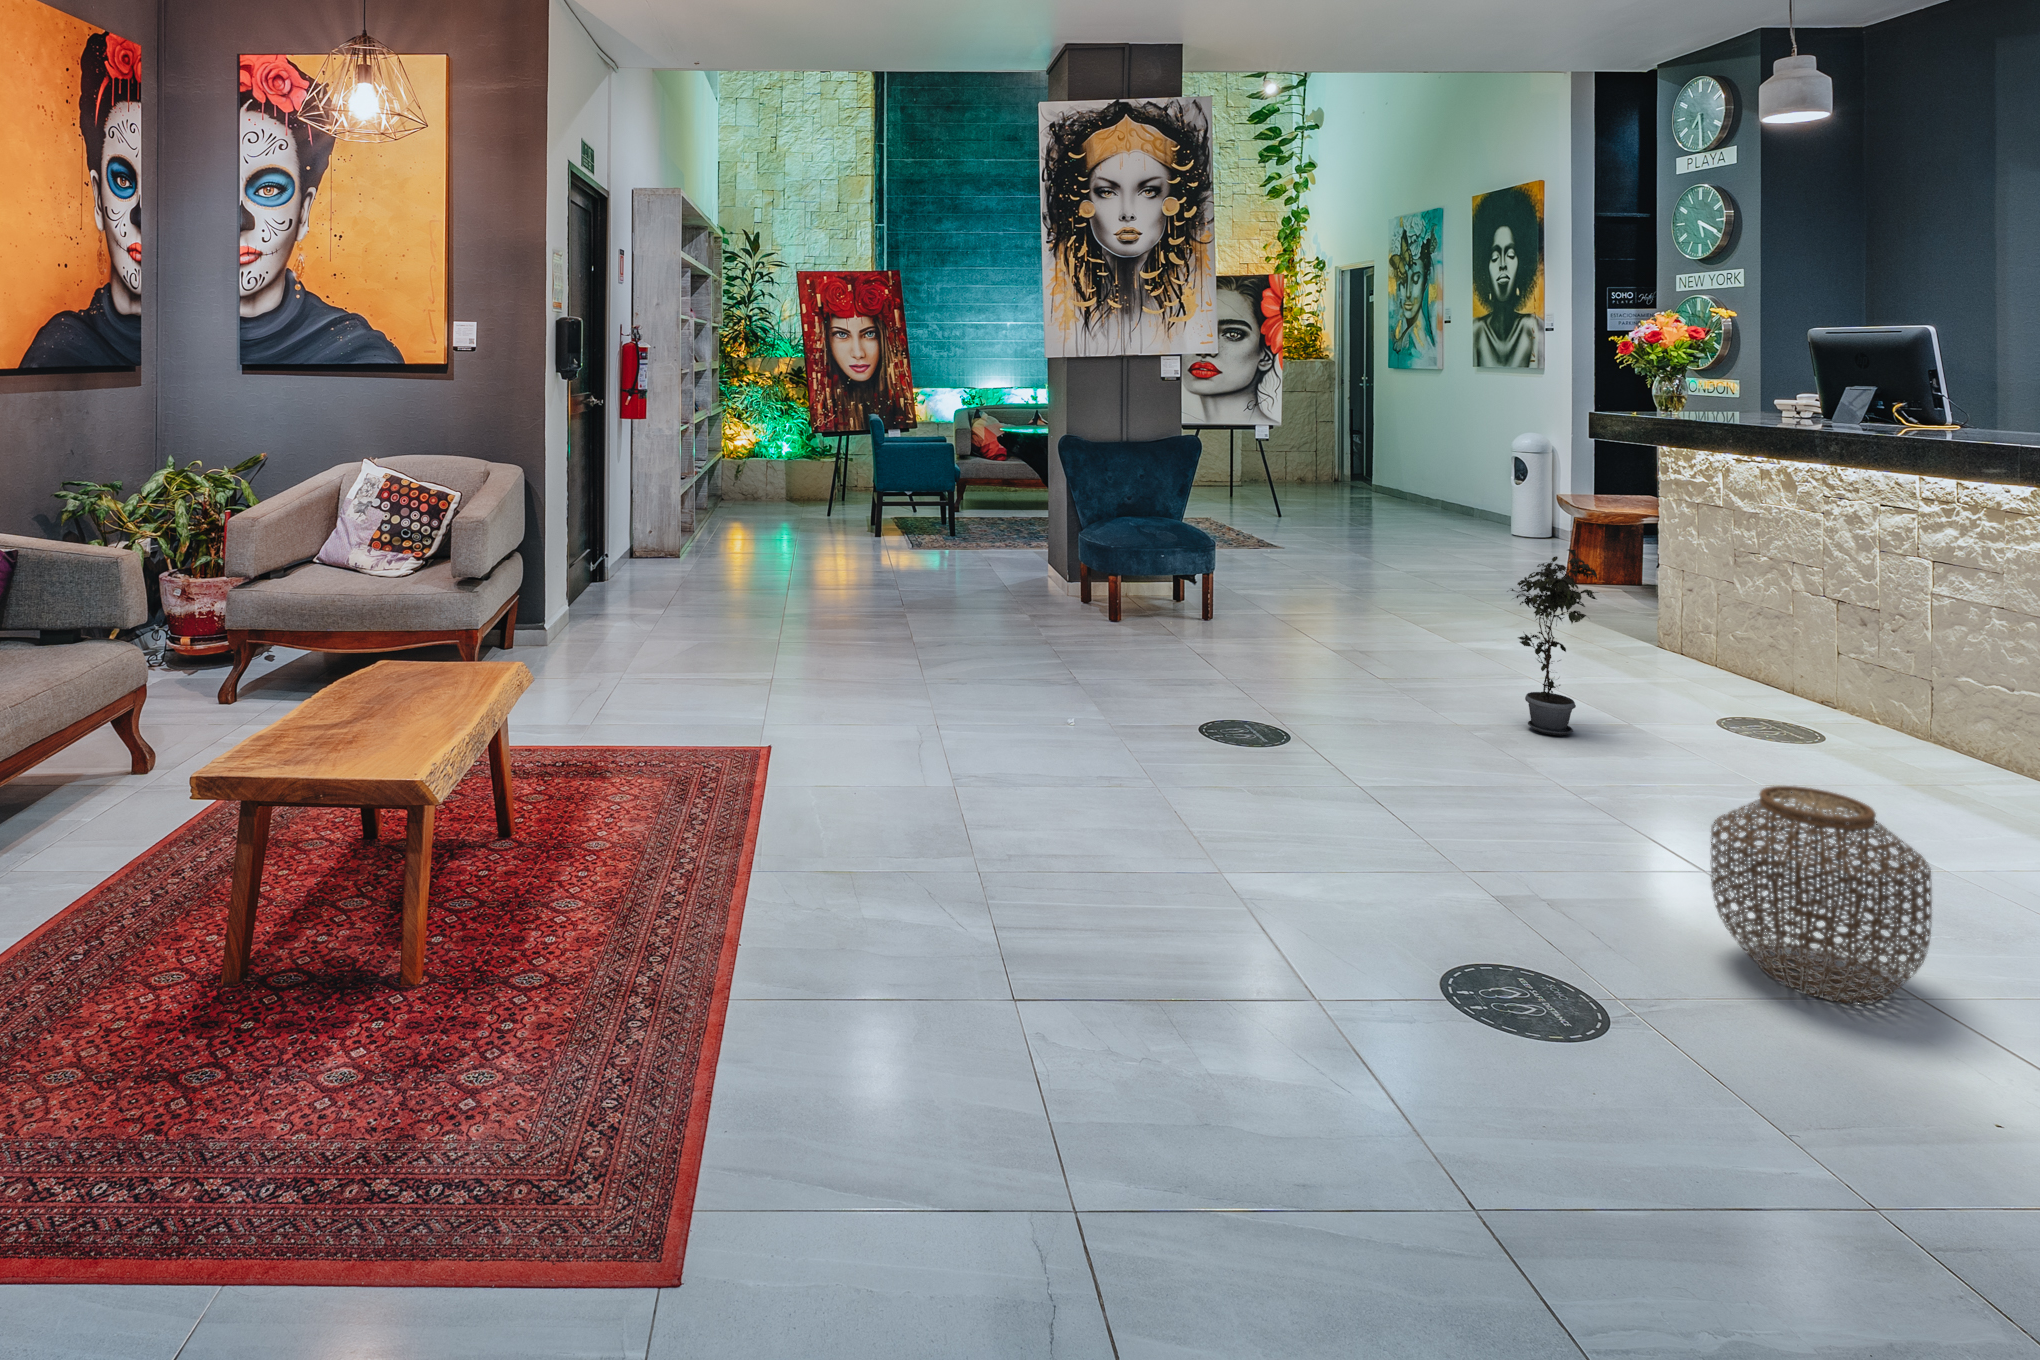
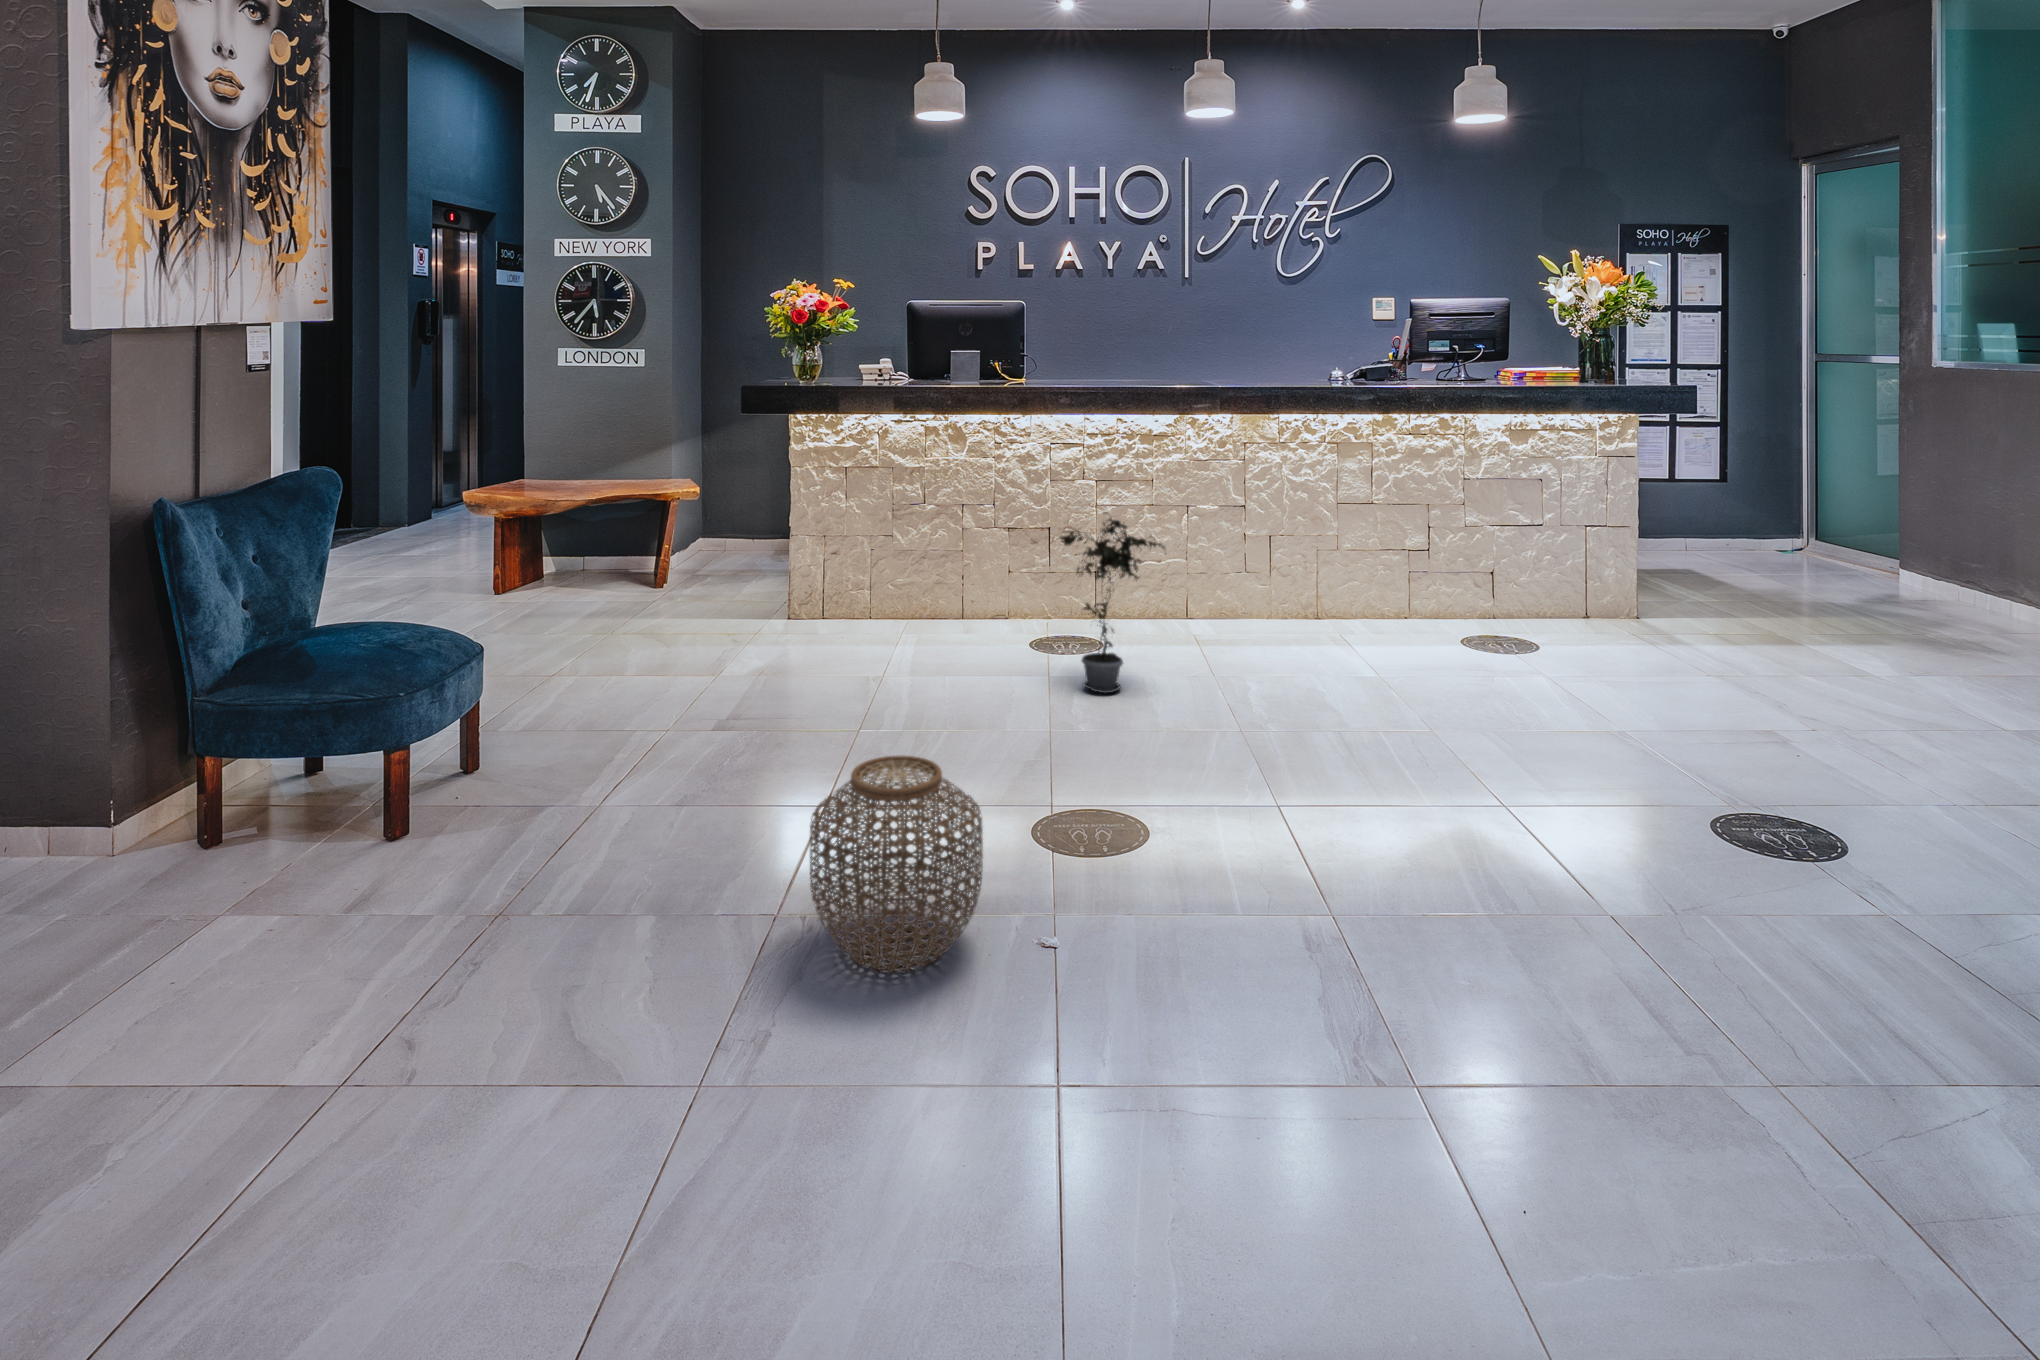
woven basket: present [1711,786,1932,1003] -> present [810,756,983,971]

